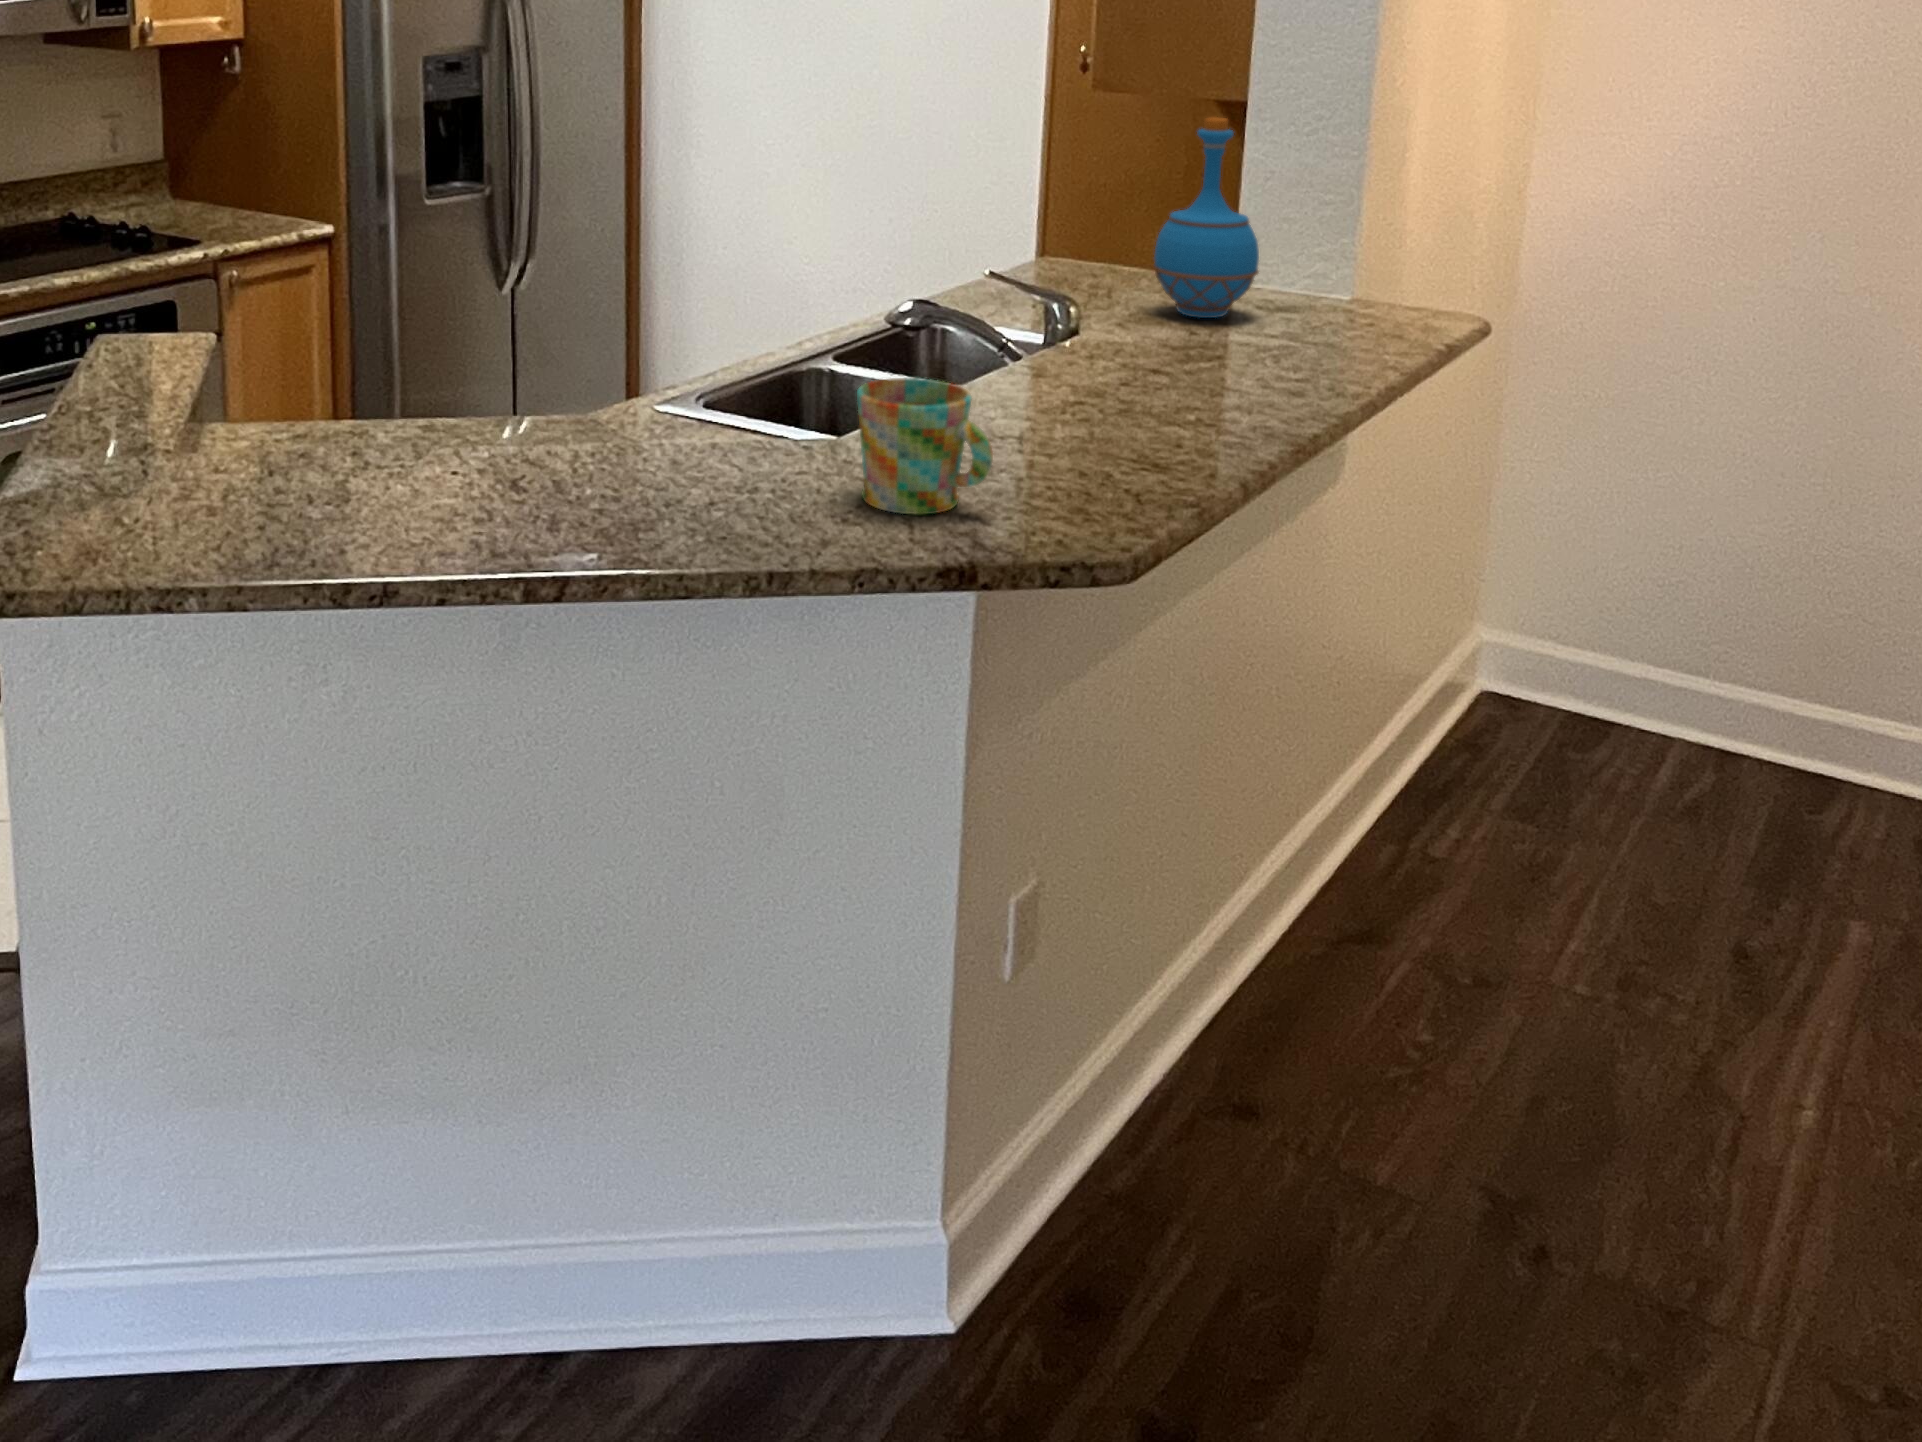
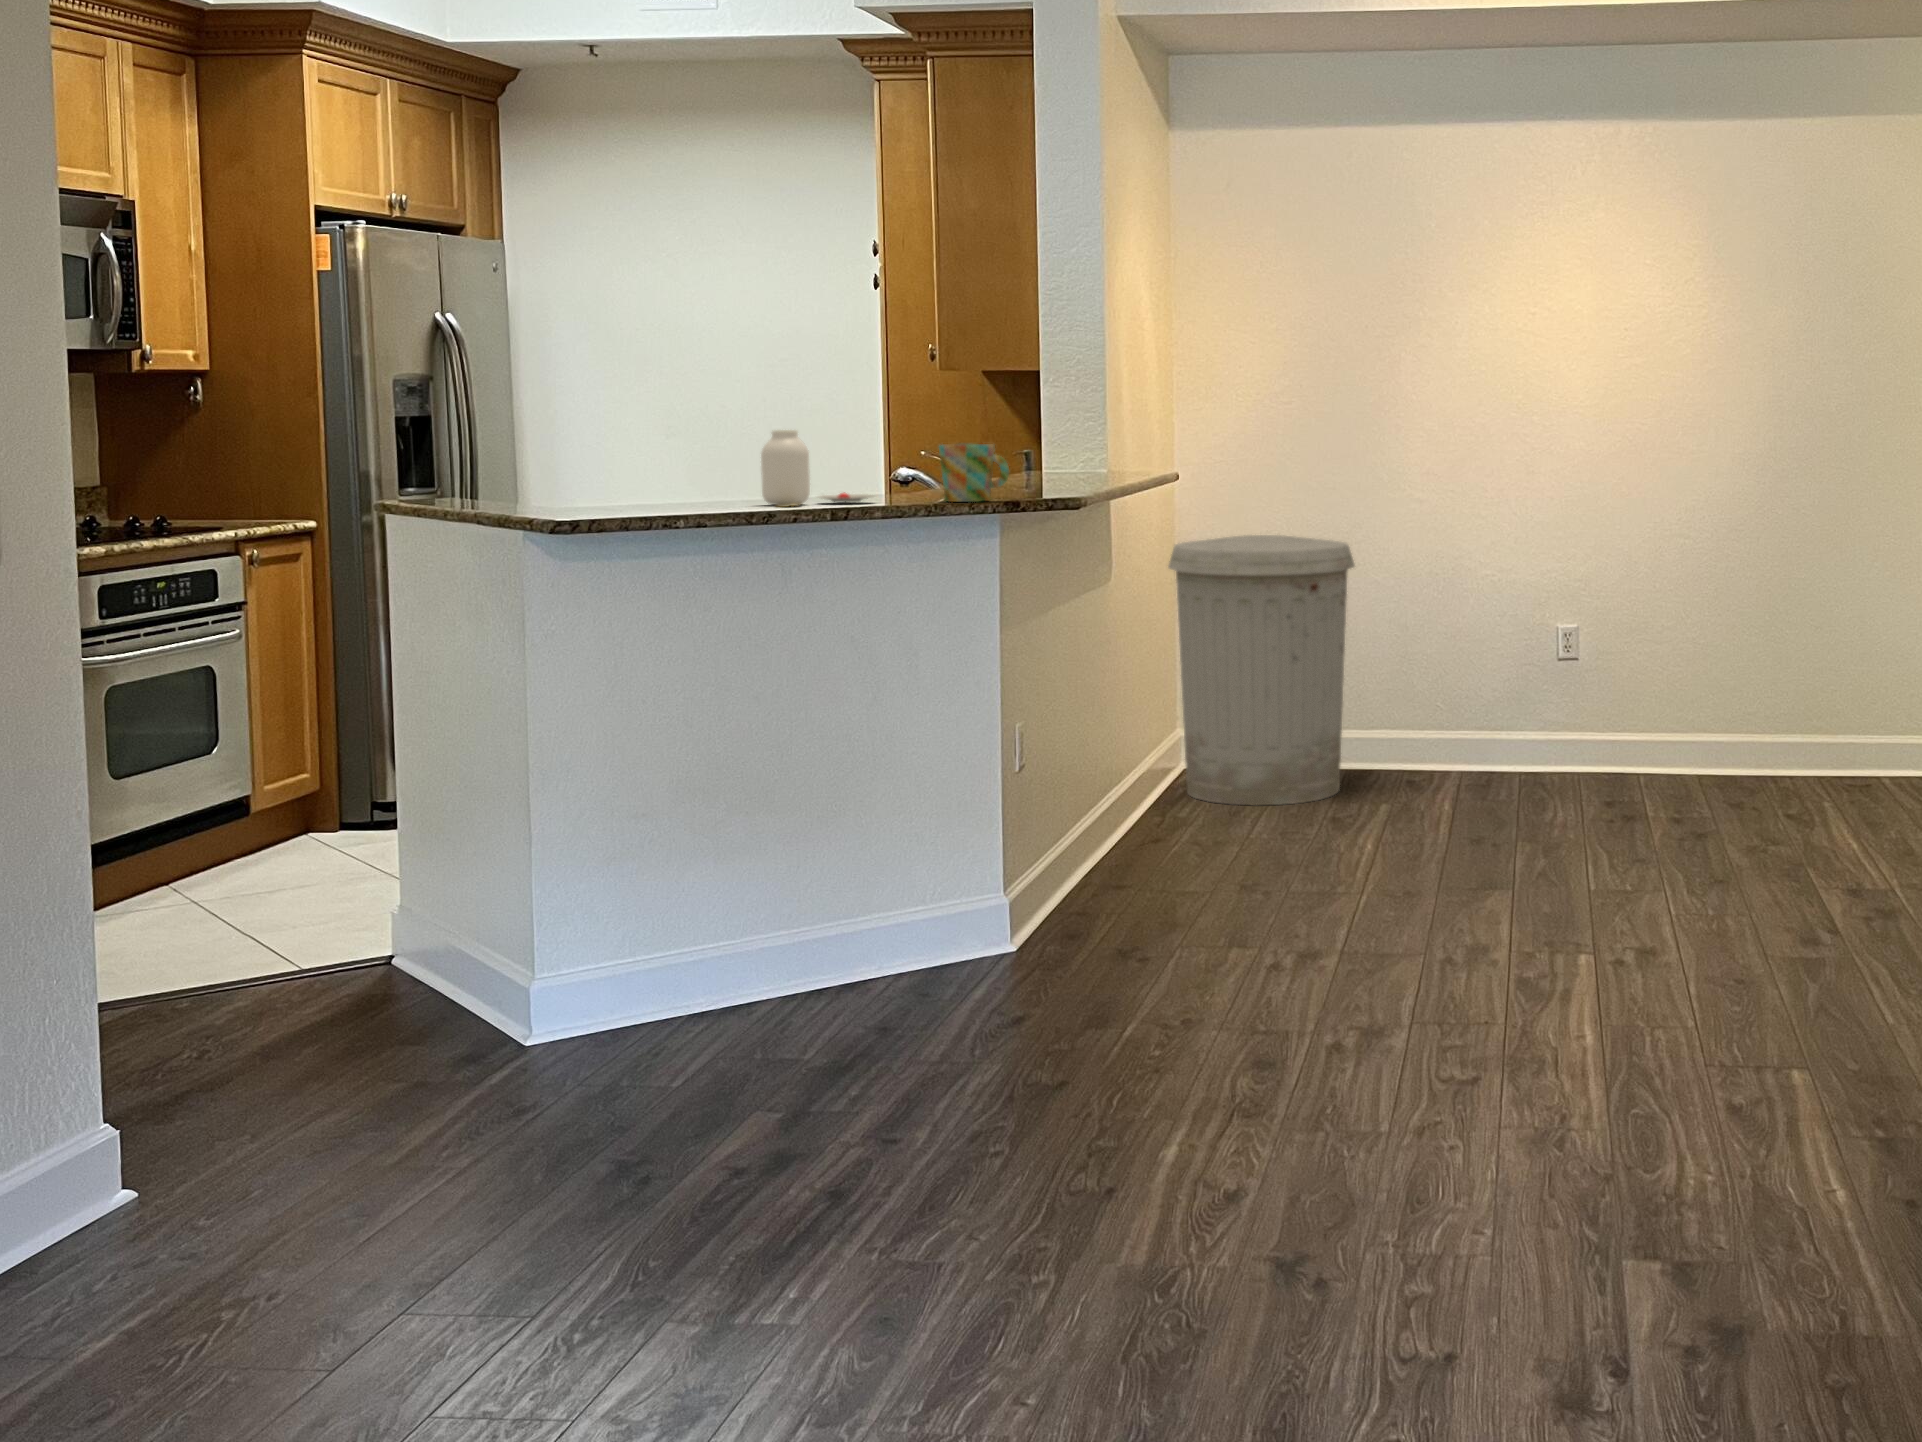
bottle: present [1153,117,1259,318] -> none [1005,367,1064,482]
jar: none [519,336,746,502] -> present [761,430,873,507]
trash can: none [1464,365,1856,865] -> present [1168,535,1355,805]

